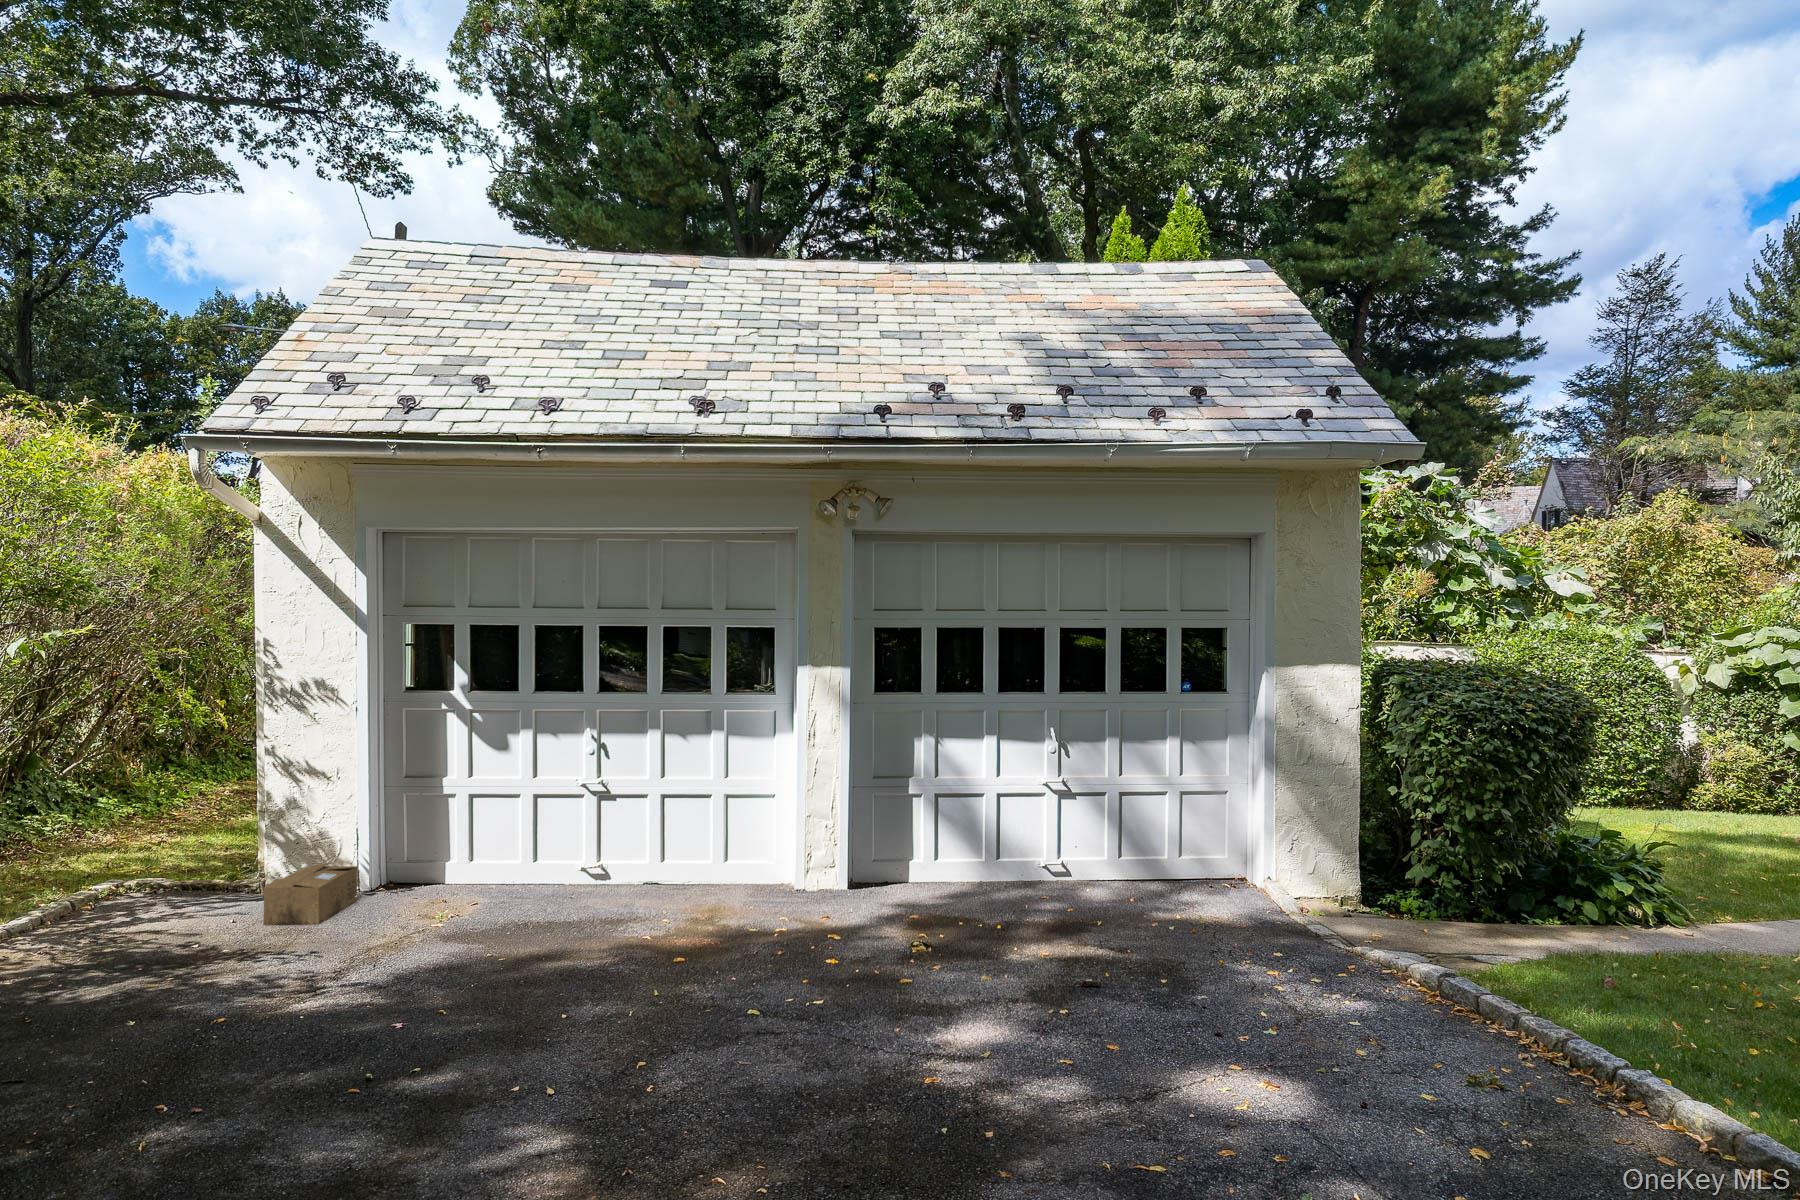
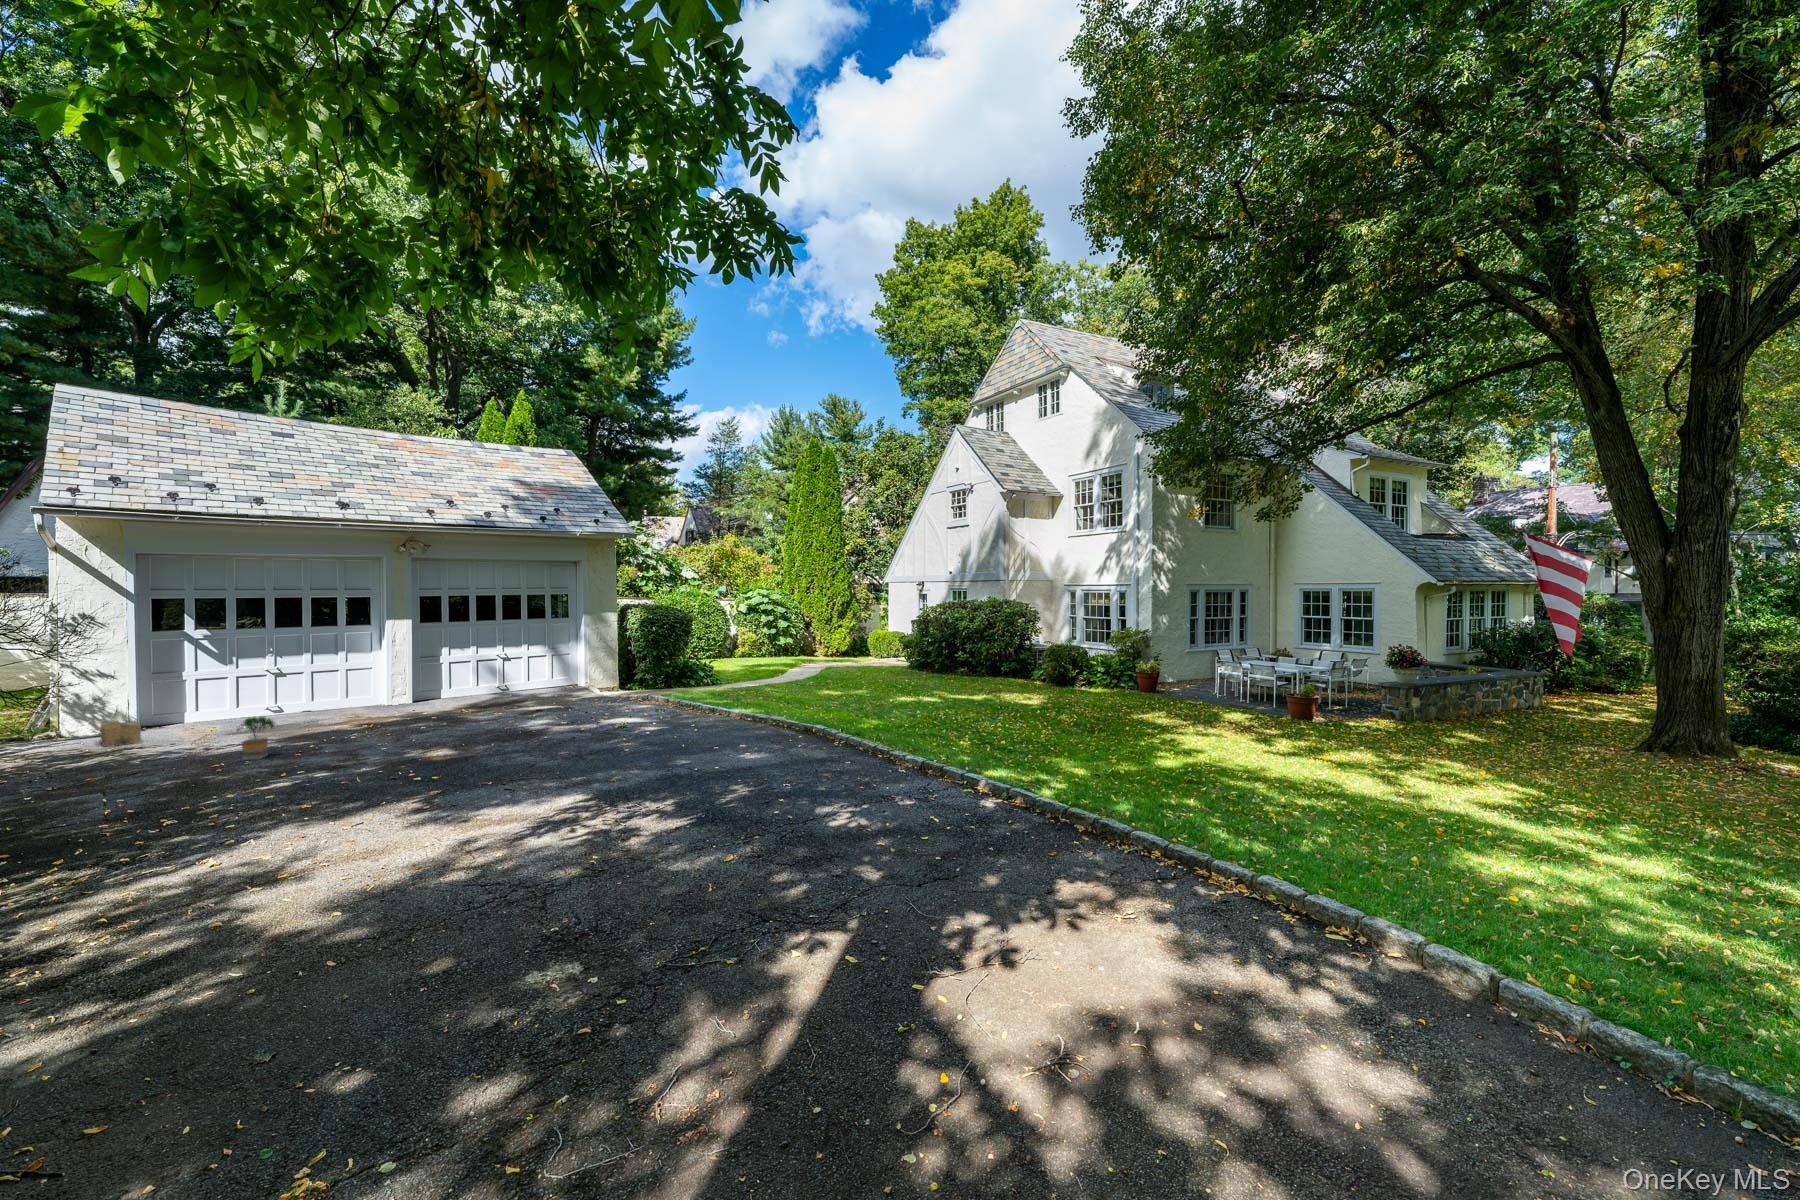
potted tree: none [165,972,277,1118] -> present [237,717,274,760]

